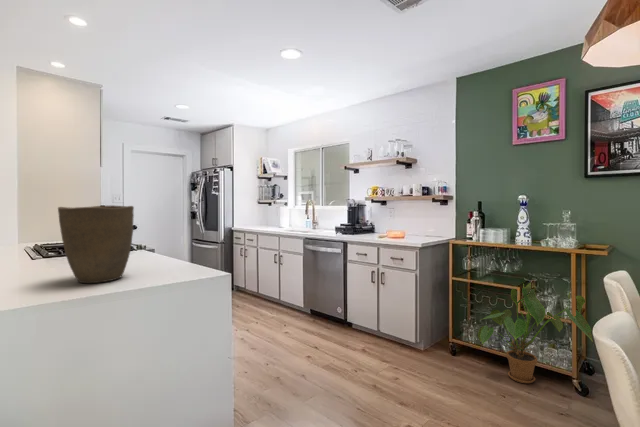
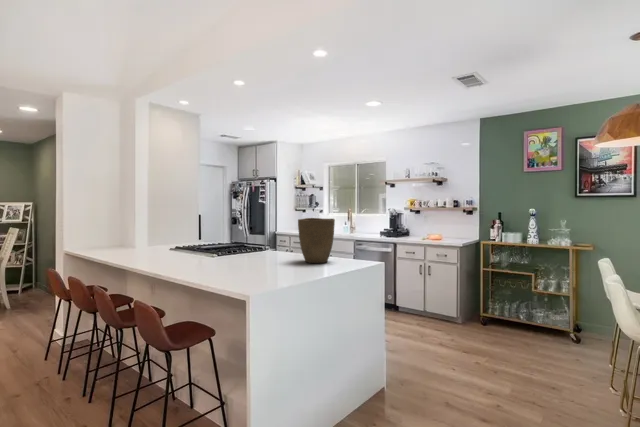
house plant: present [478,283,592,383] -> none [504,270,582,338]

